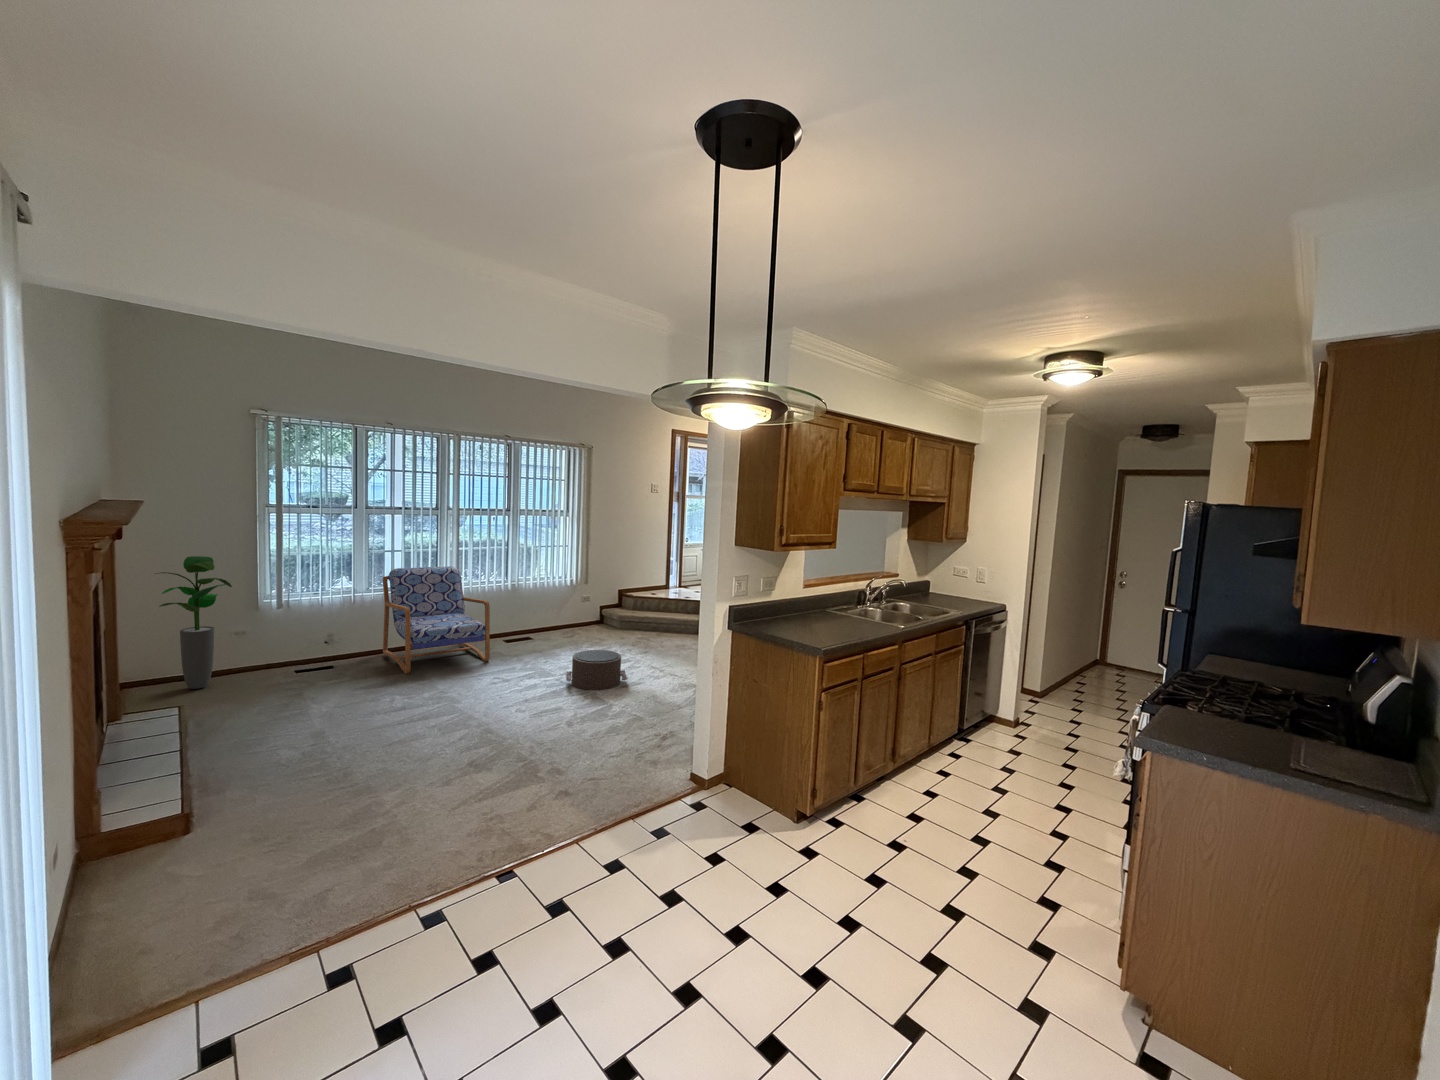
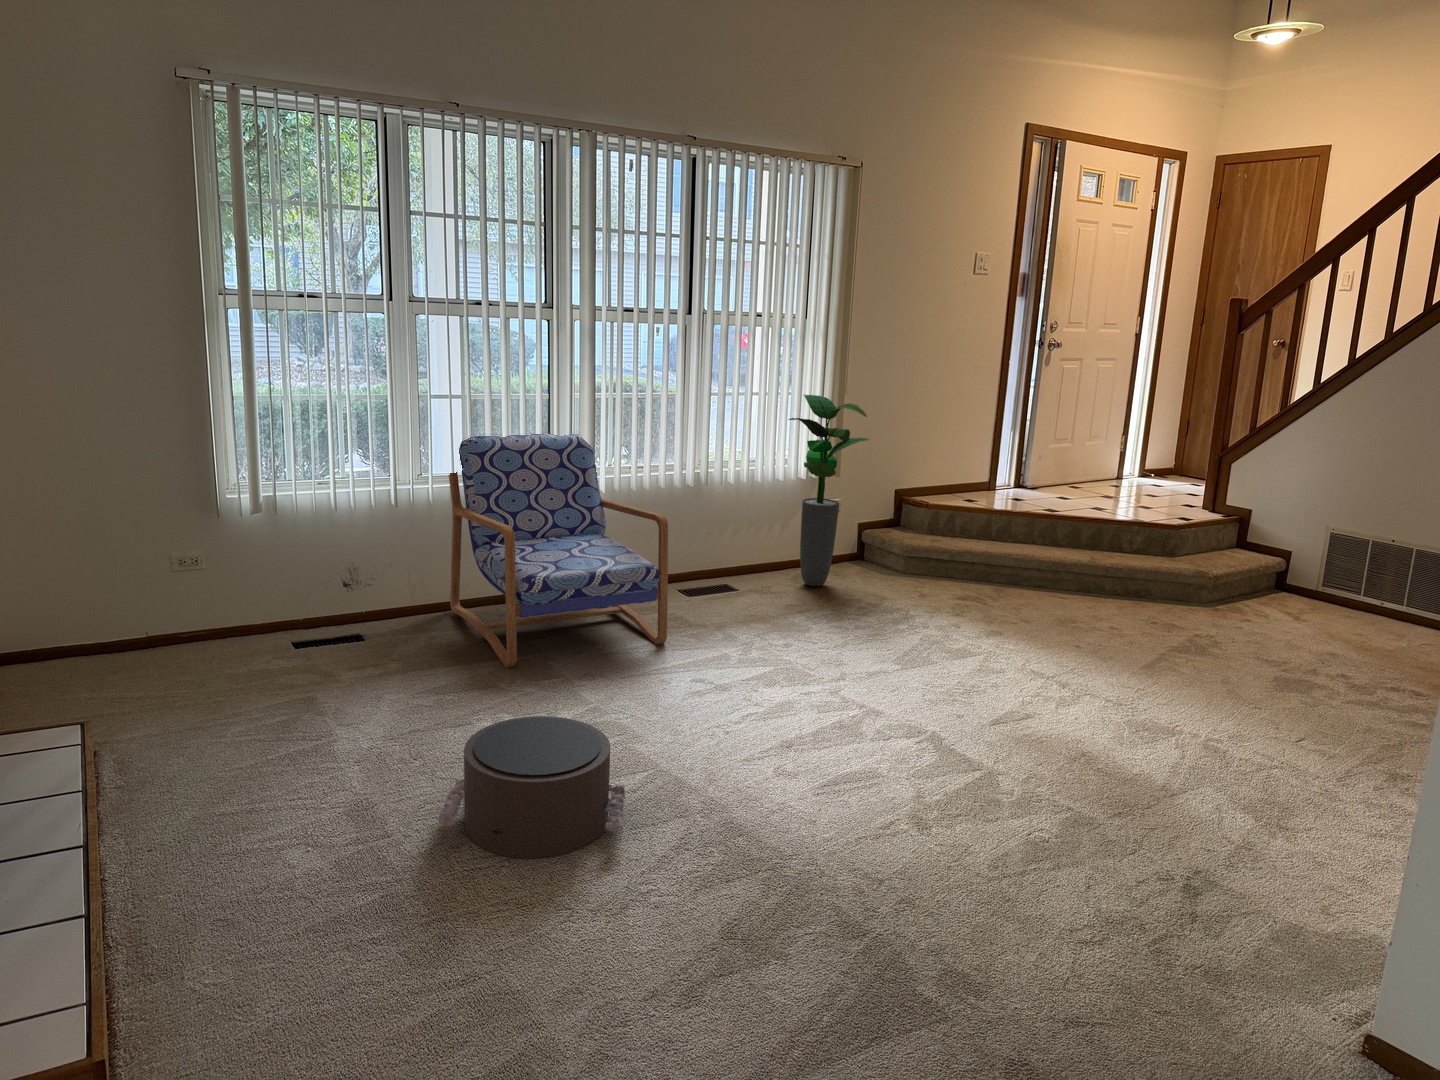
potted plant: present [158,556,232,689] -> present [789,395,869,586]
pouf: present [566,650,628,690] -> present [438,716,626,859]

